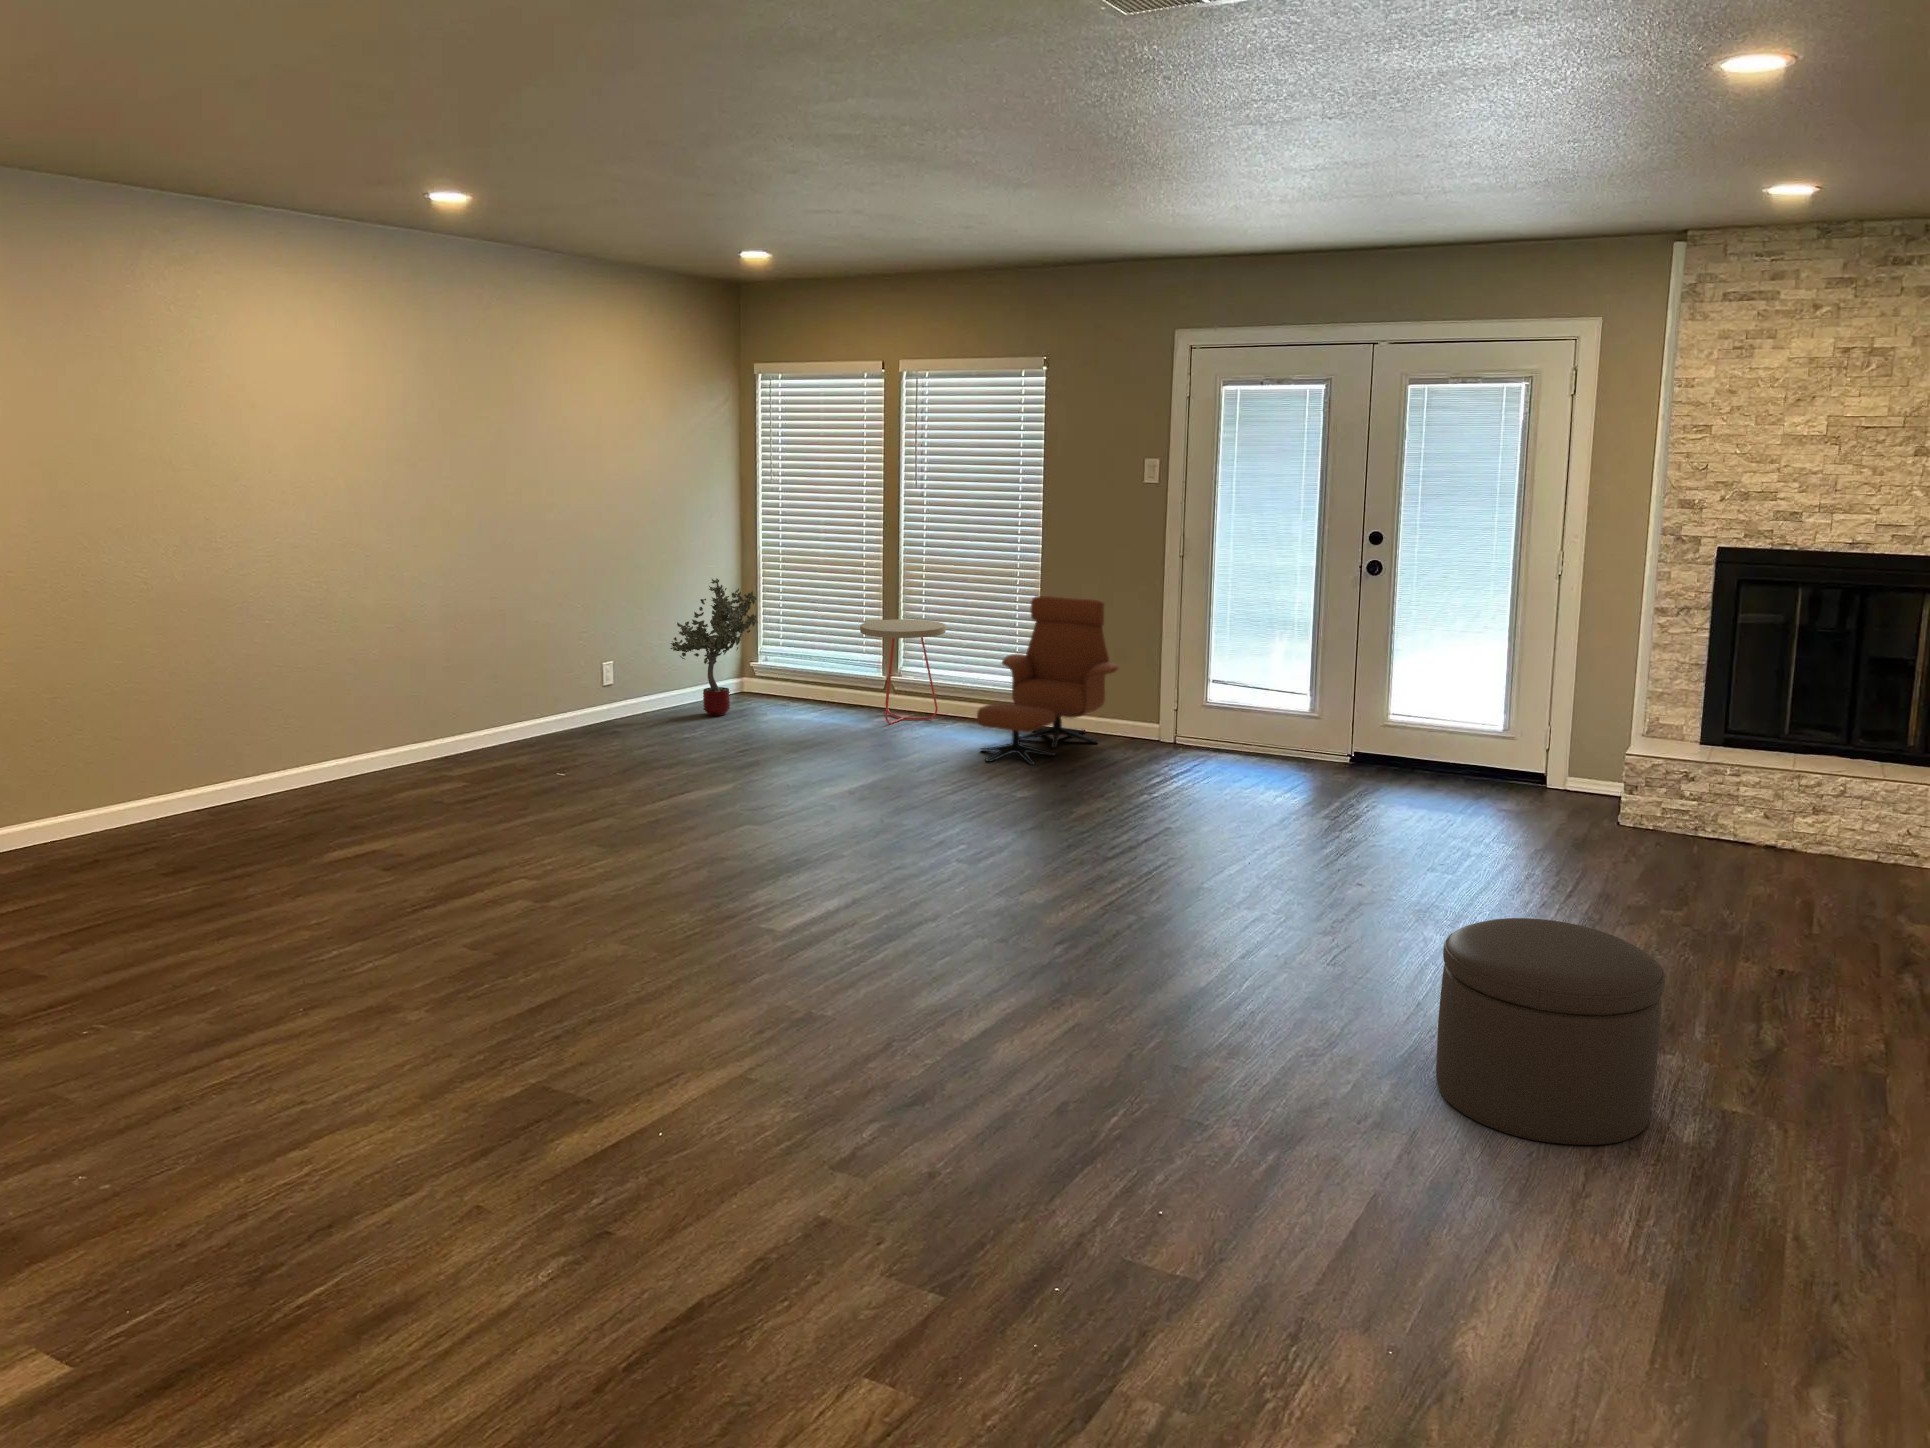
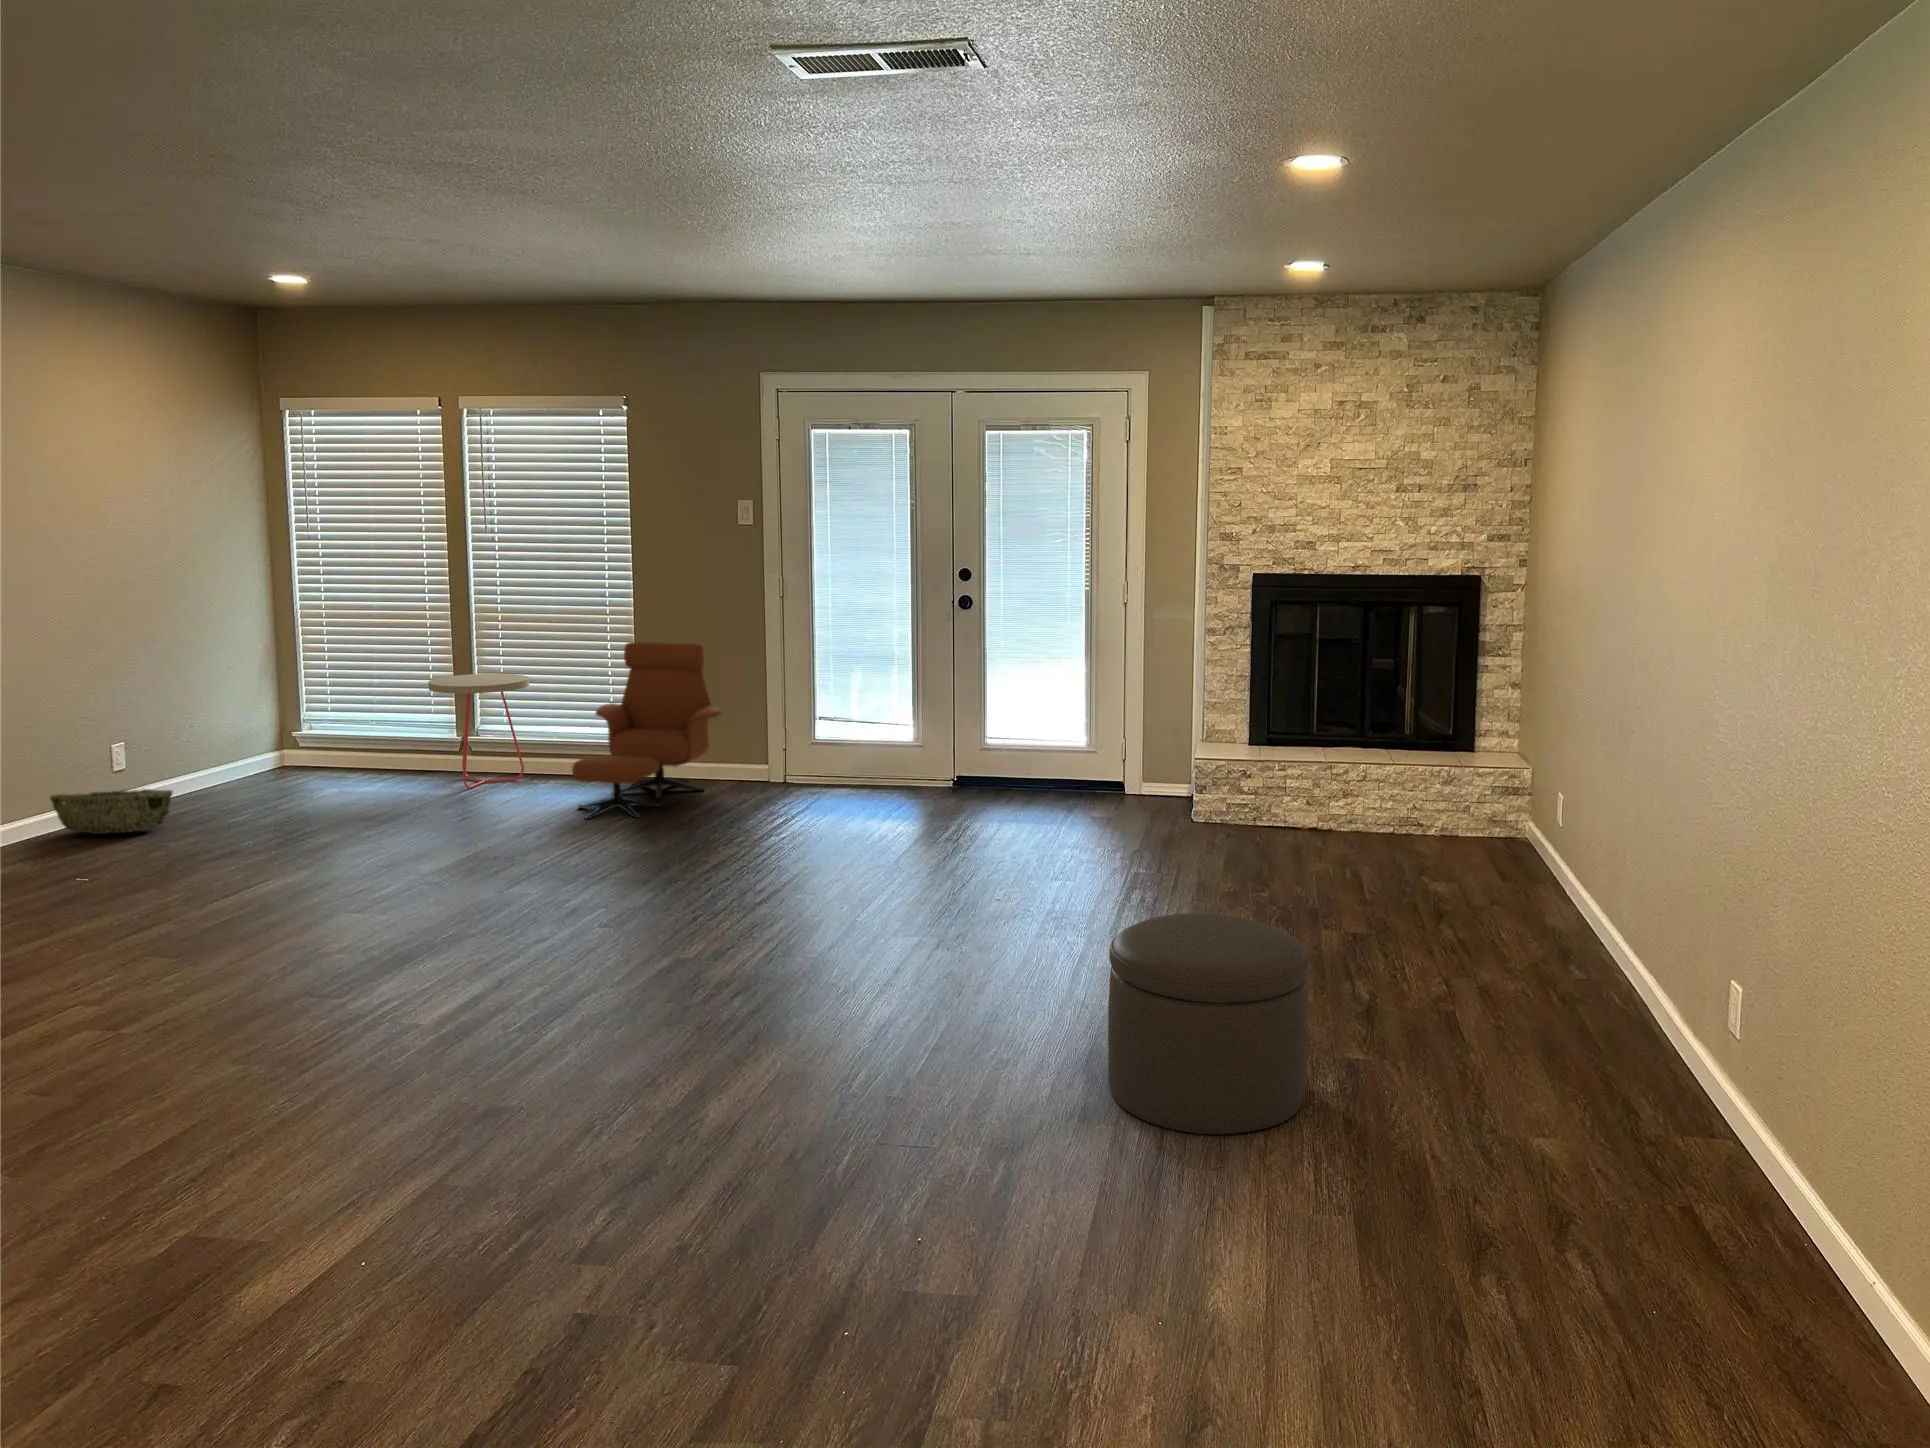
potted tree: present [670,579,758,716] -> none [182,636,300,795]
woven basket: none [575,705,660,742] -> present [50,789,173,834]

